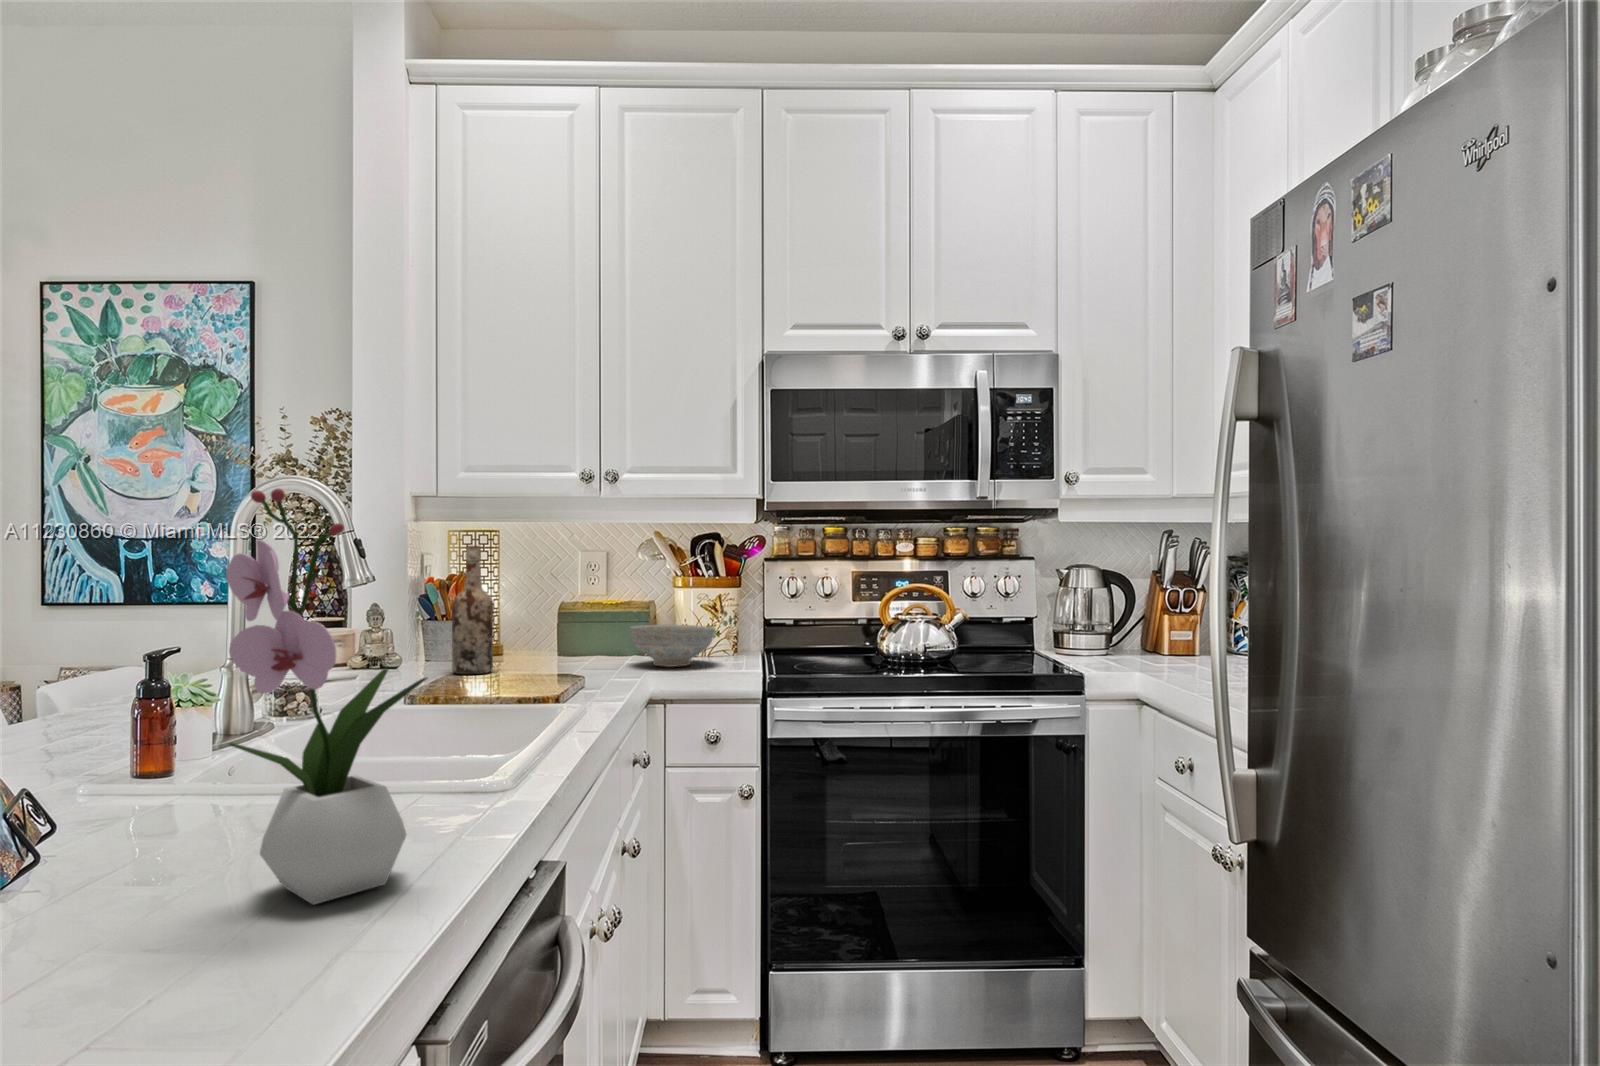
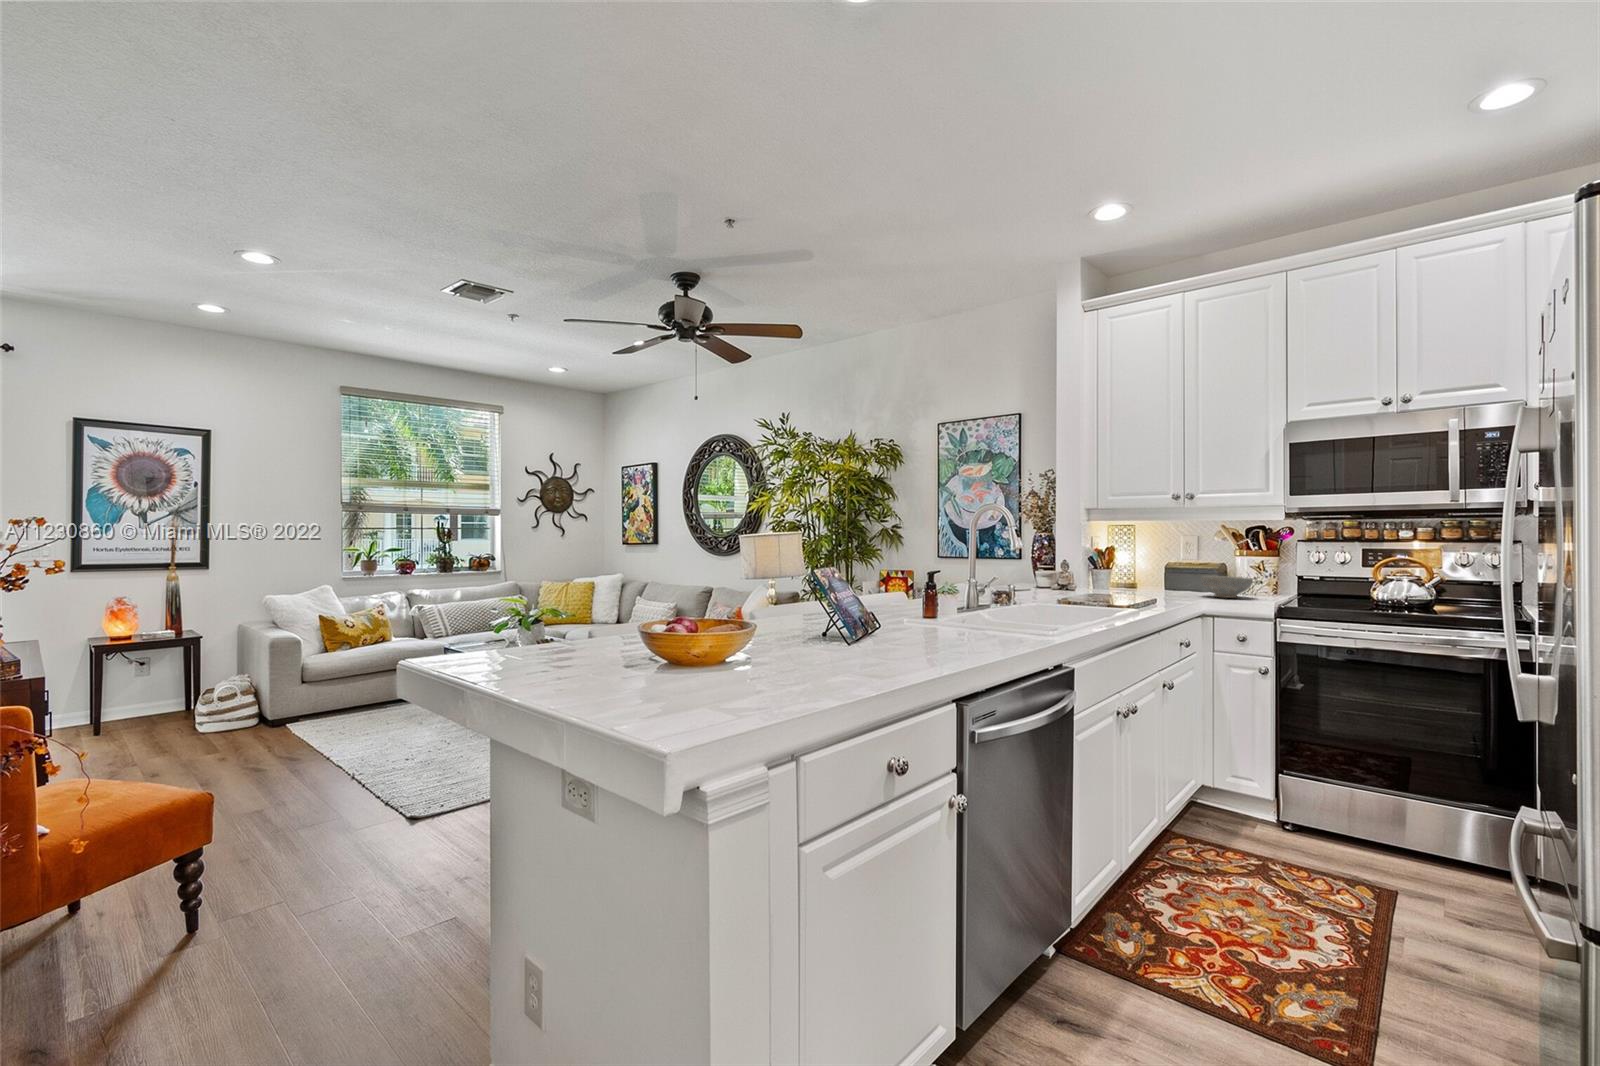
flower arrangement: present [226,489,427,905] -> none [1026,521,1076,626]
wine bottle: present [452,546,494,674] -> none [1106,533,1126,593]

